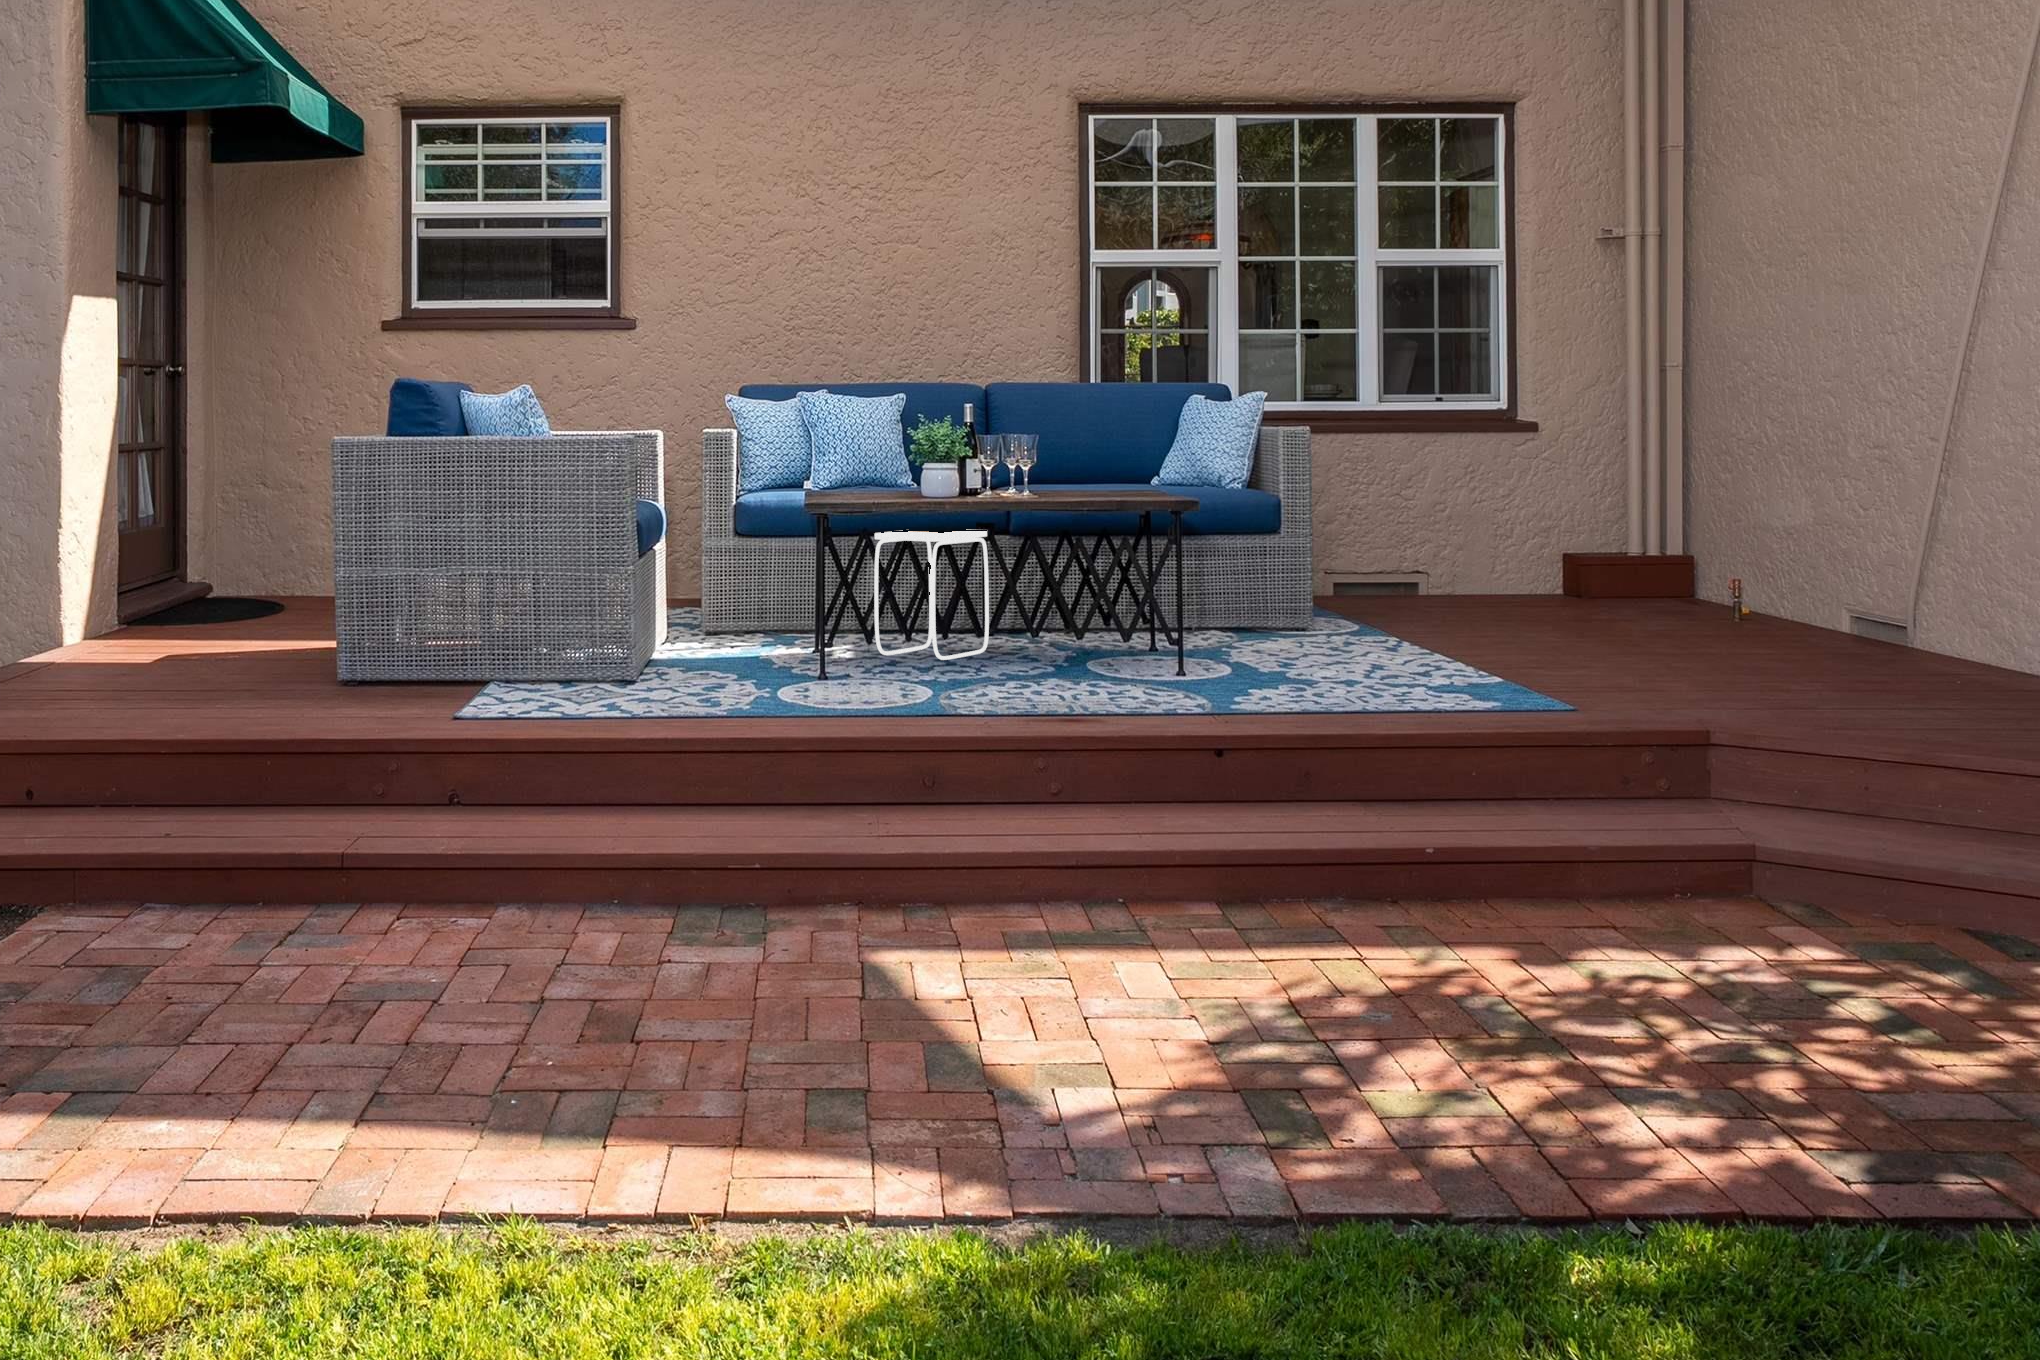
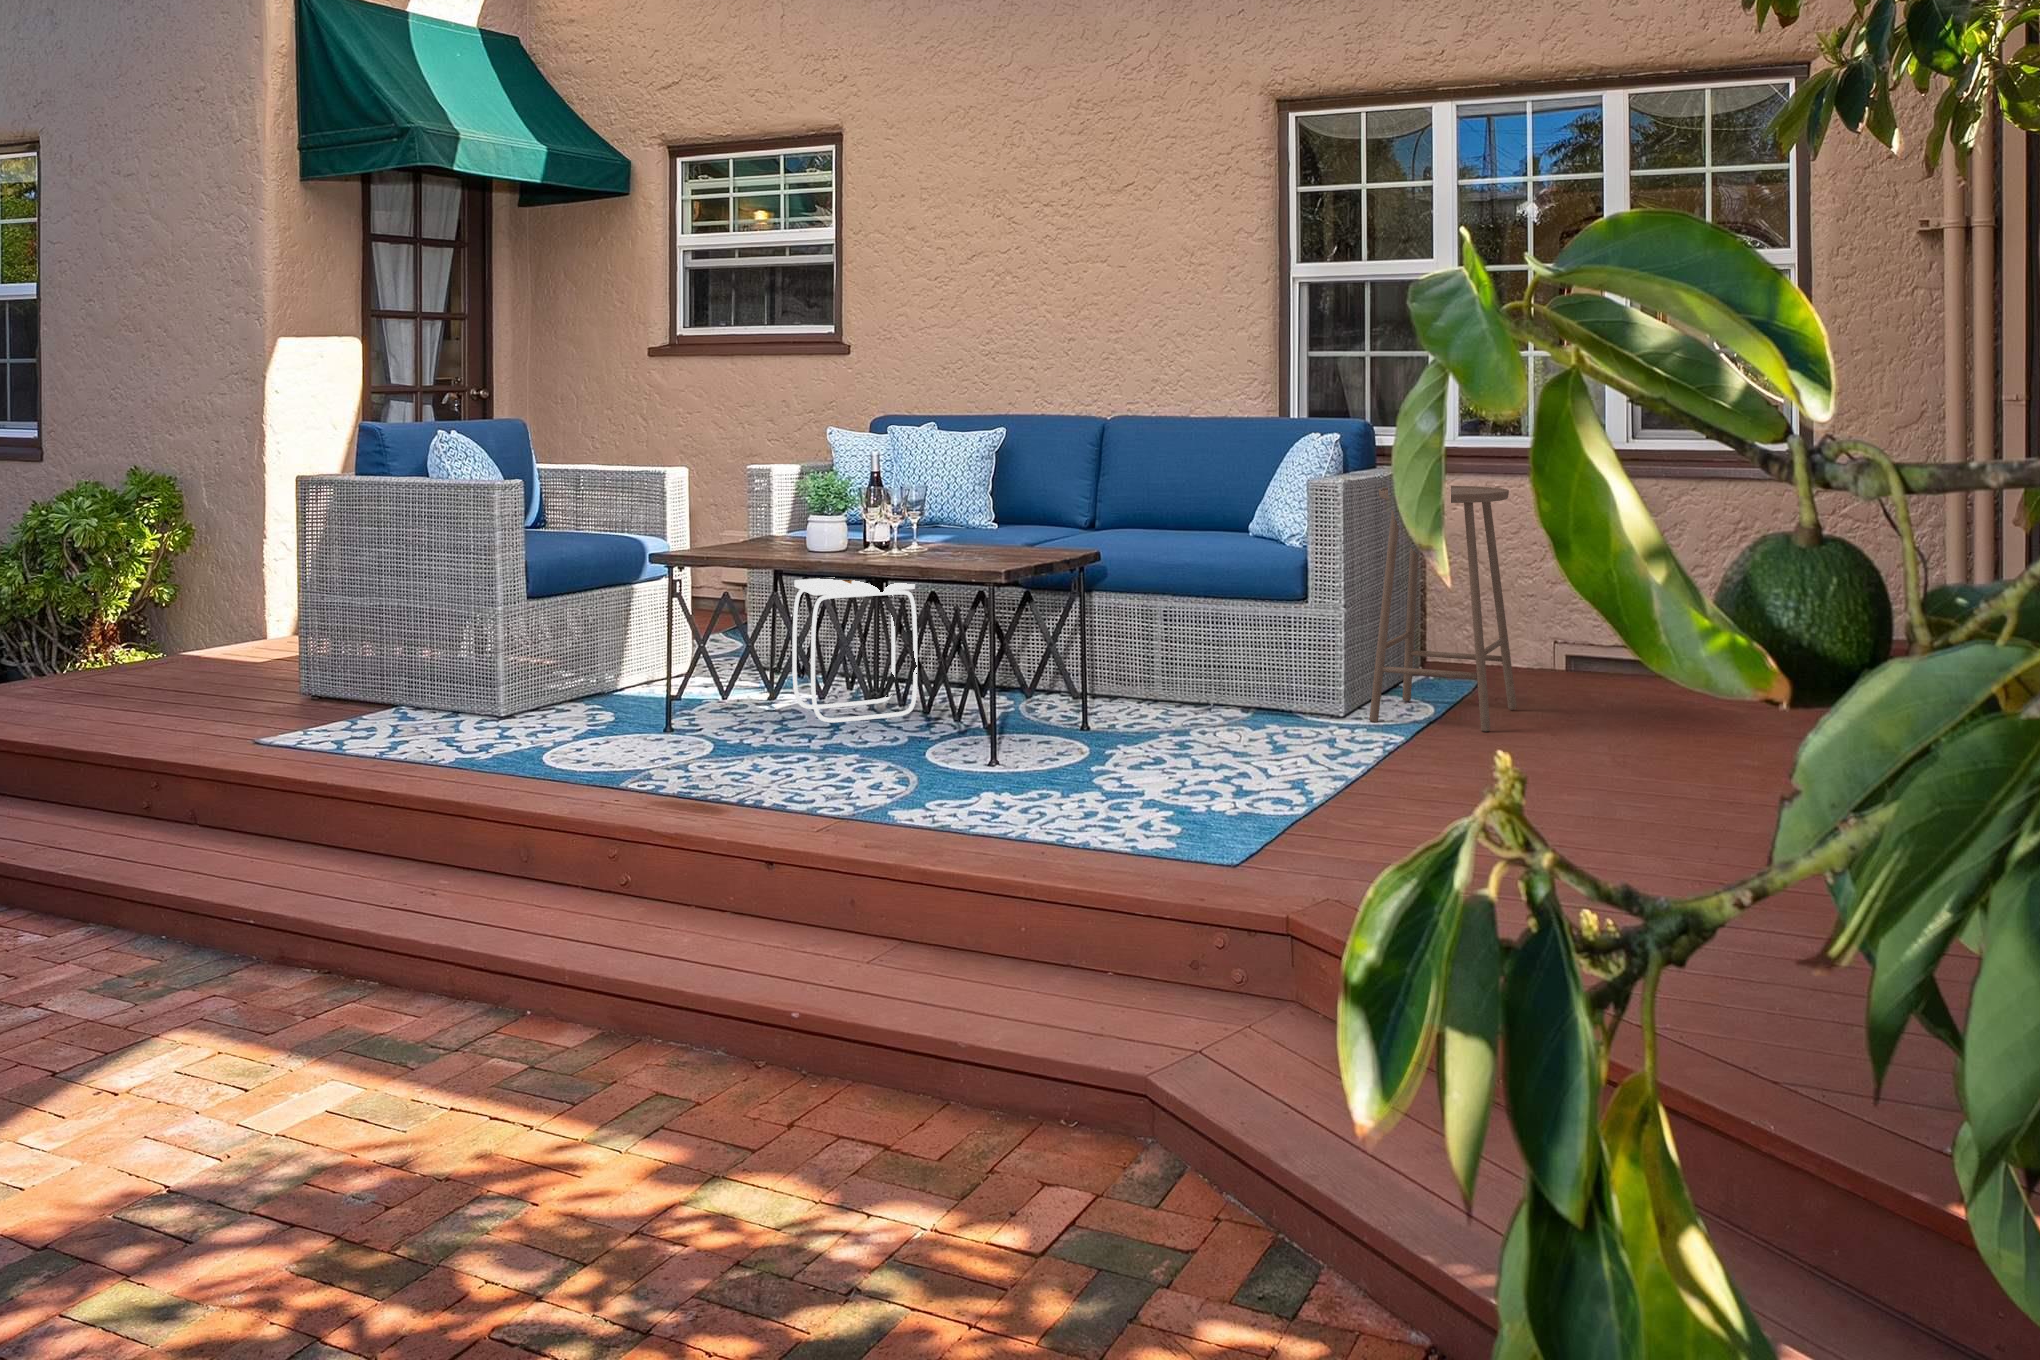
stool: none [1299,441,1427,634] -> present [1369,486,1517,731]

